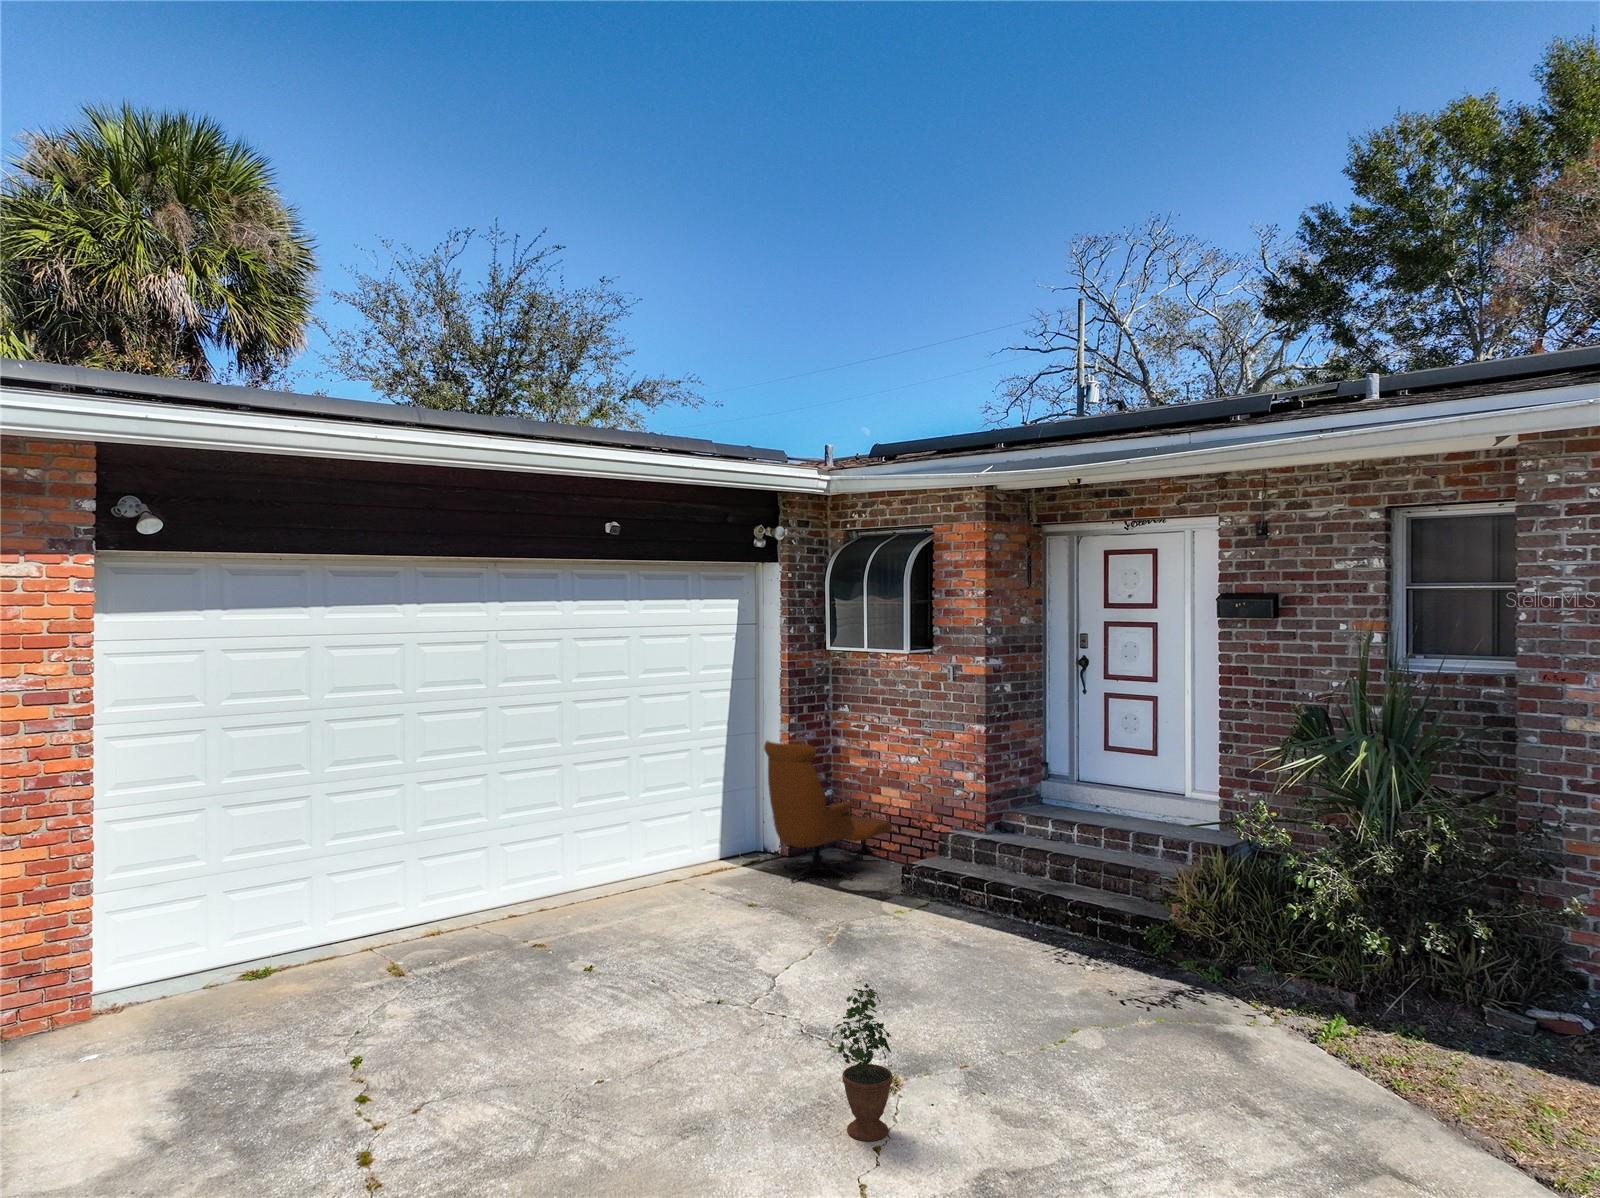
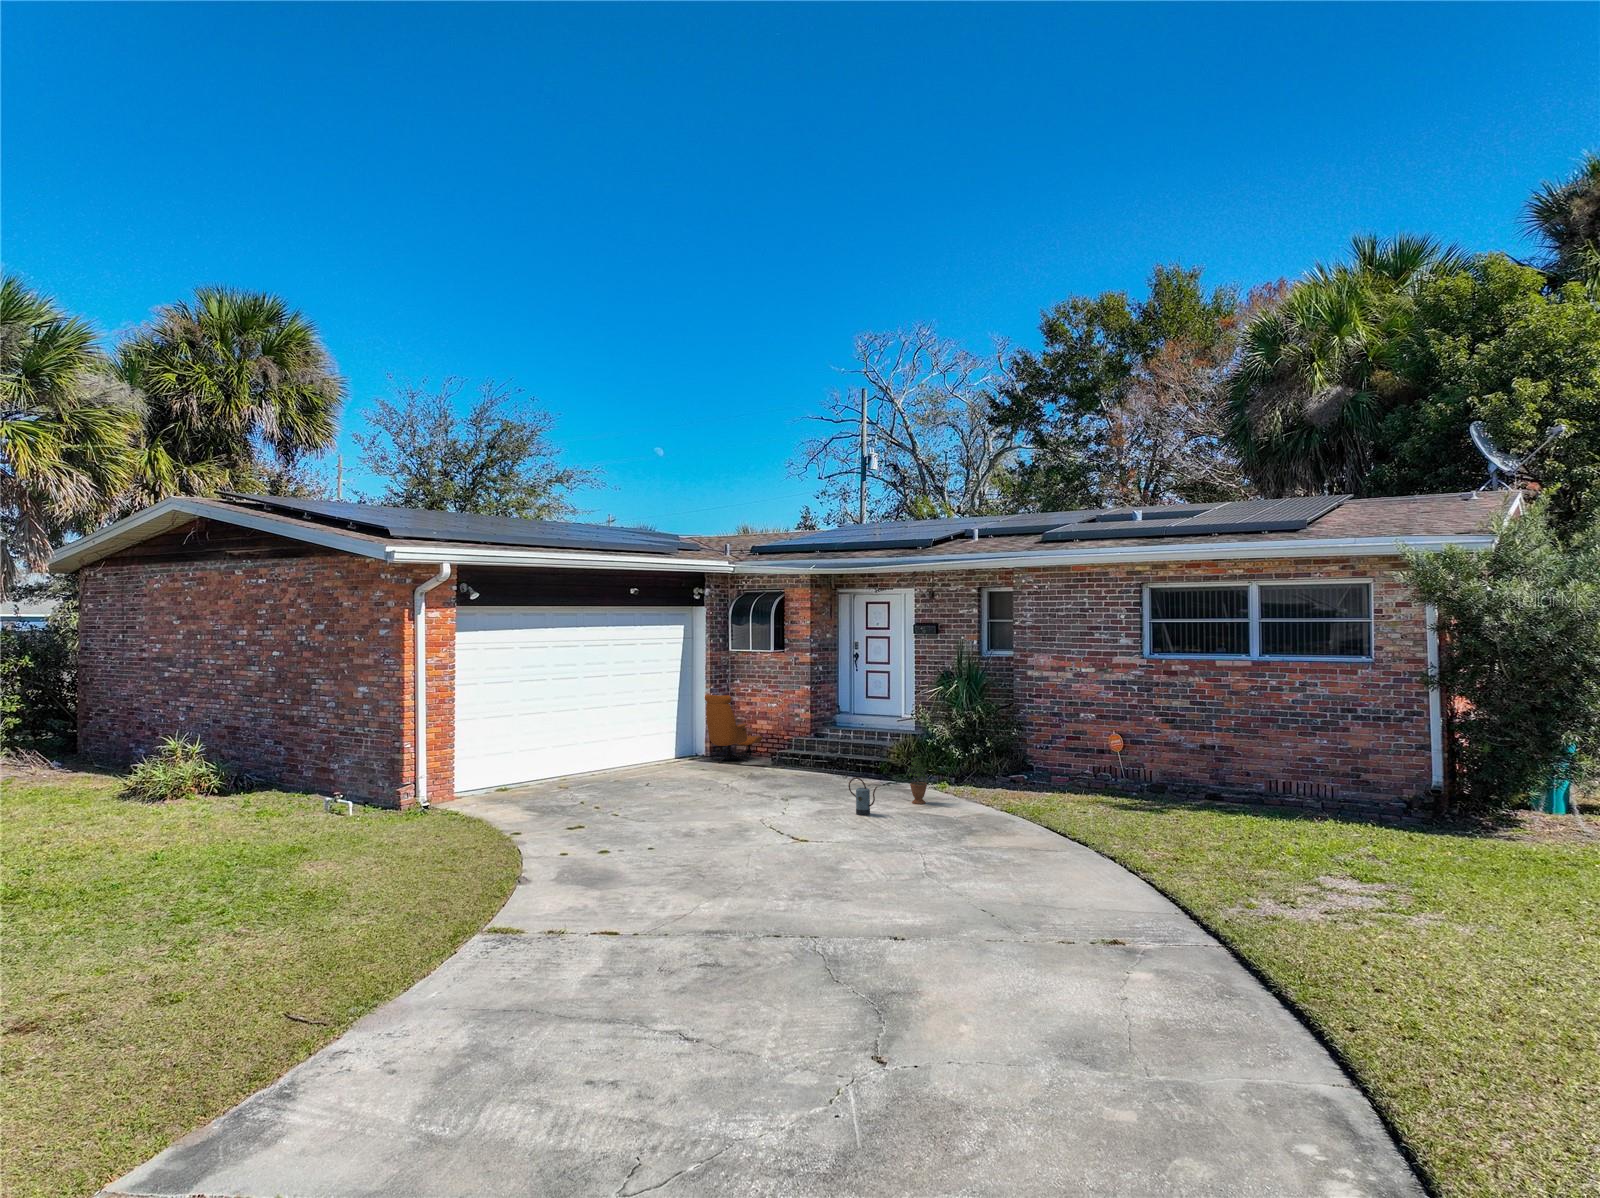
potted plant: present [832,981,892,1141] -> present [907,755,927,804]
watering can: none [1051,1047,1140,1170] -> present [849,778,877,815]

